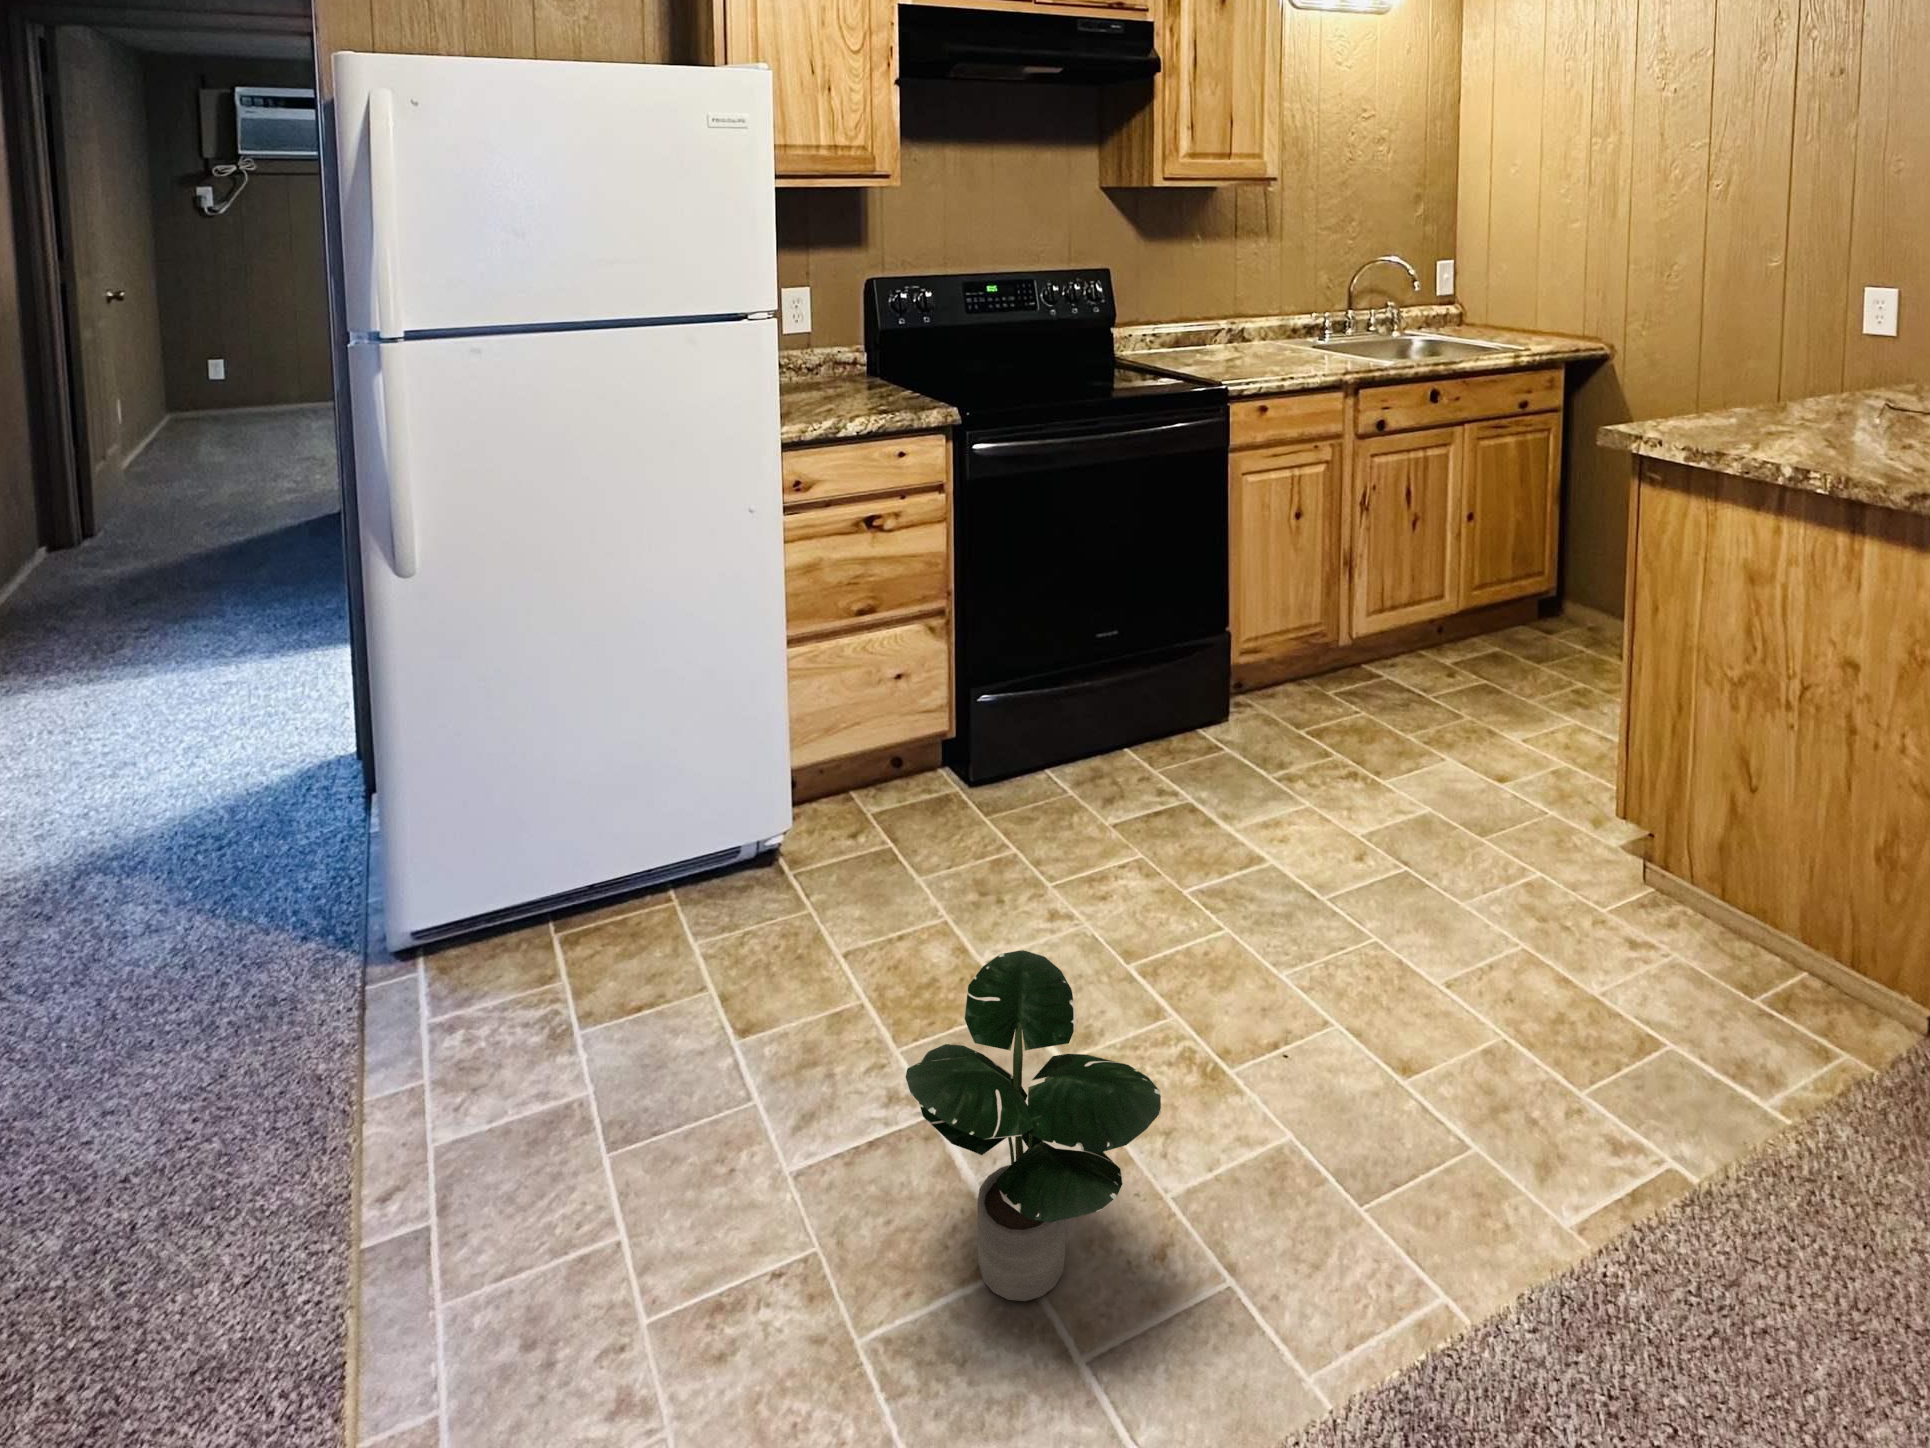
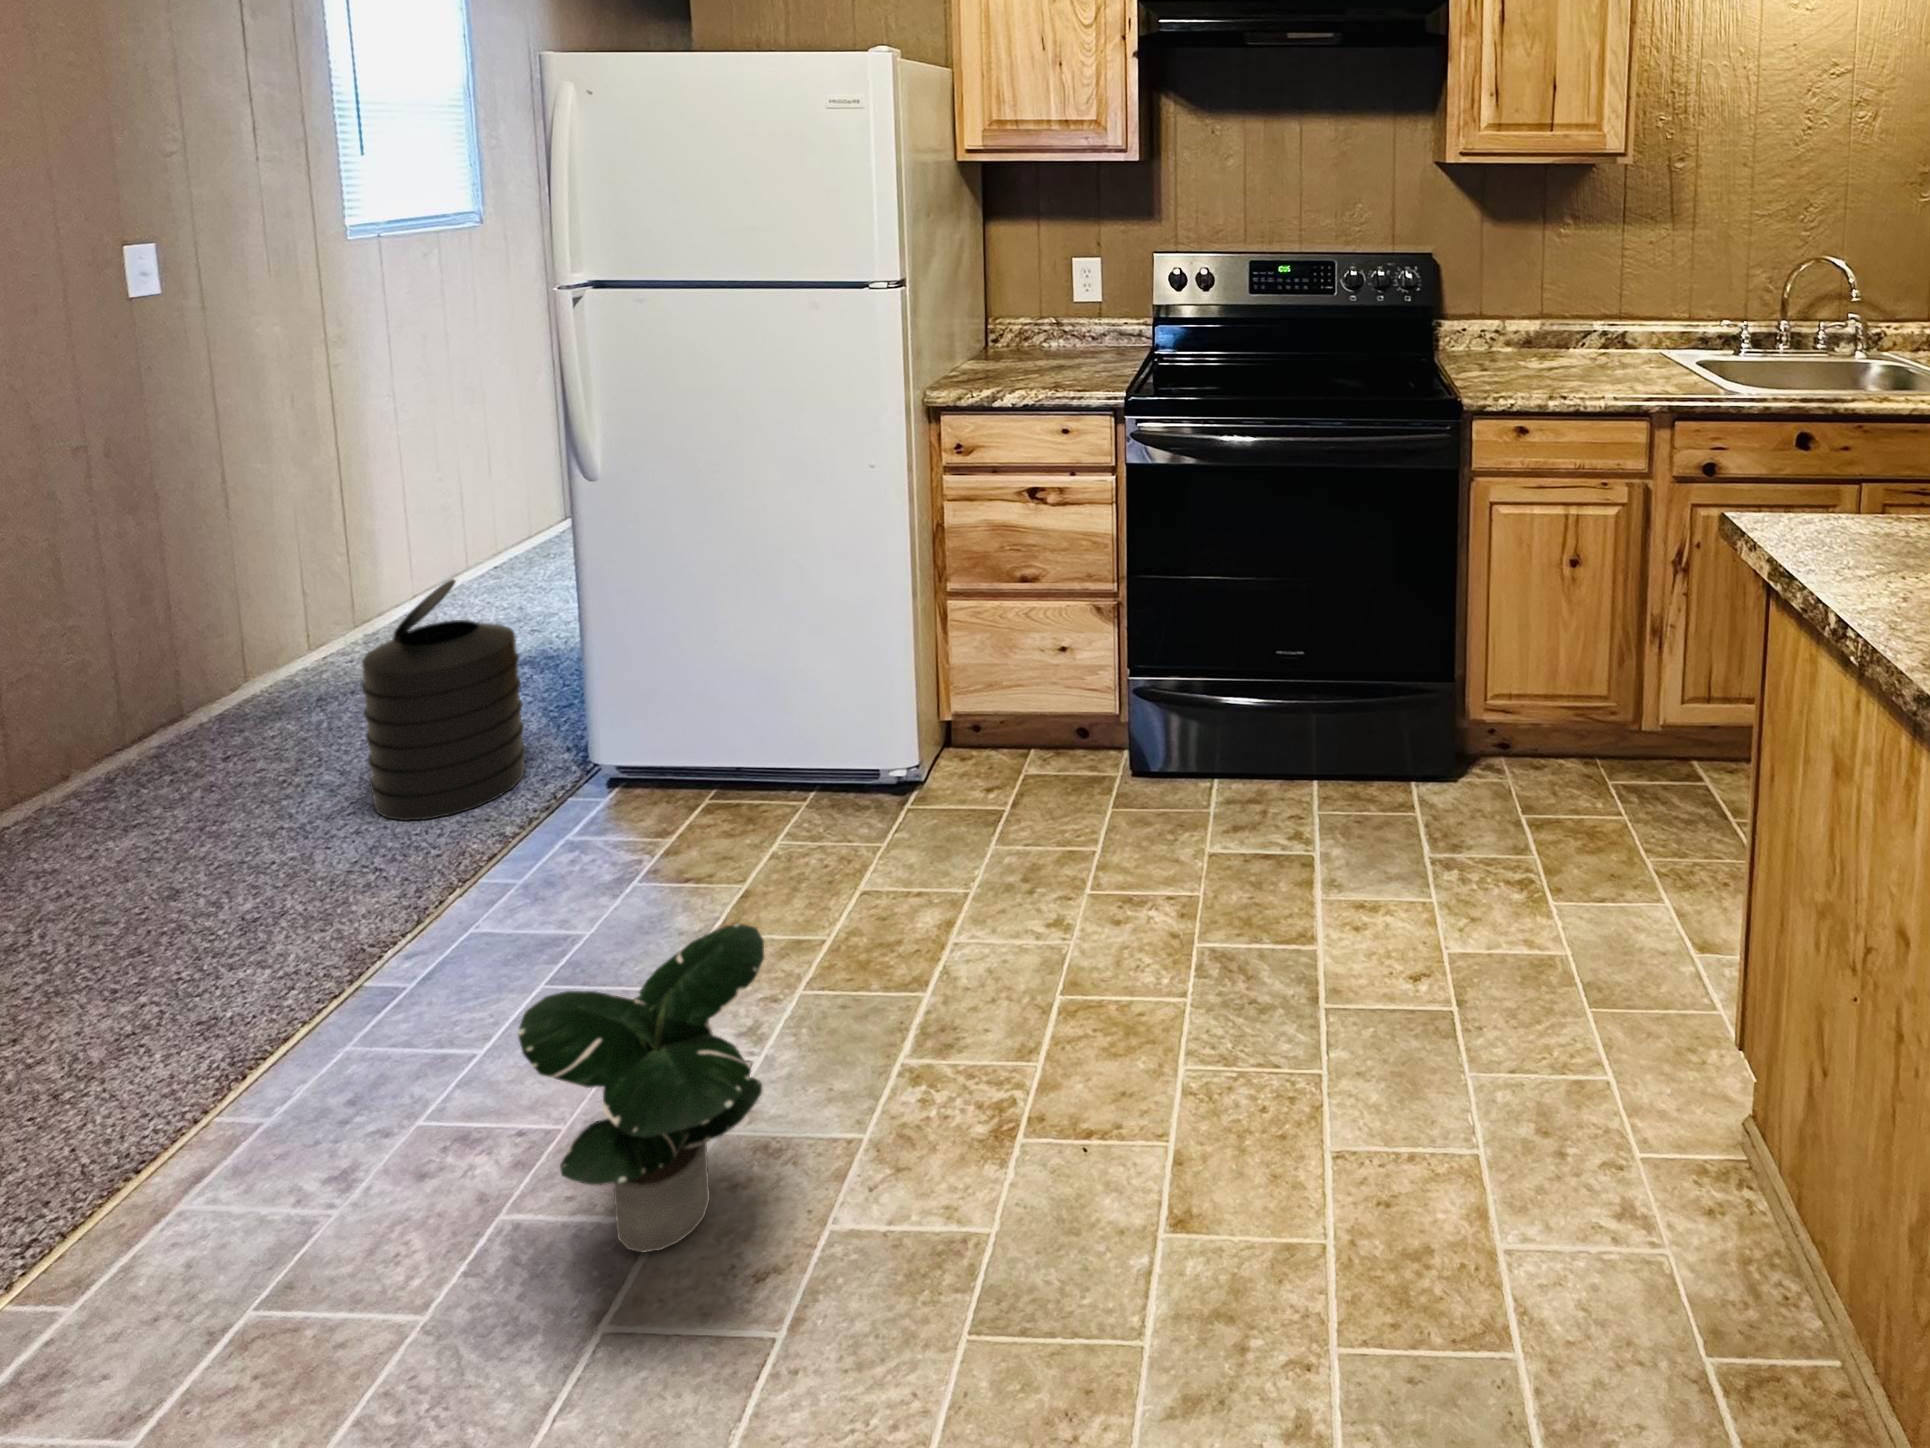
trash can: none [40,745,266,1087] -> present [362,579,526,820]

